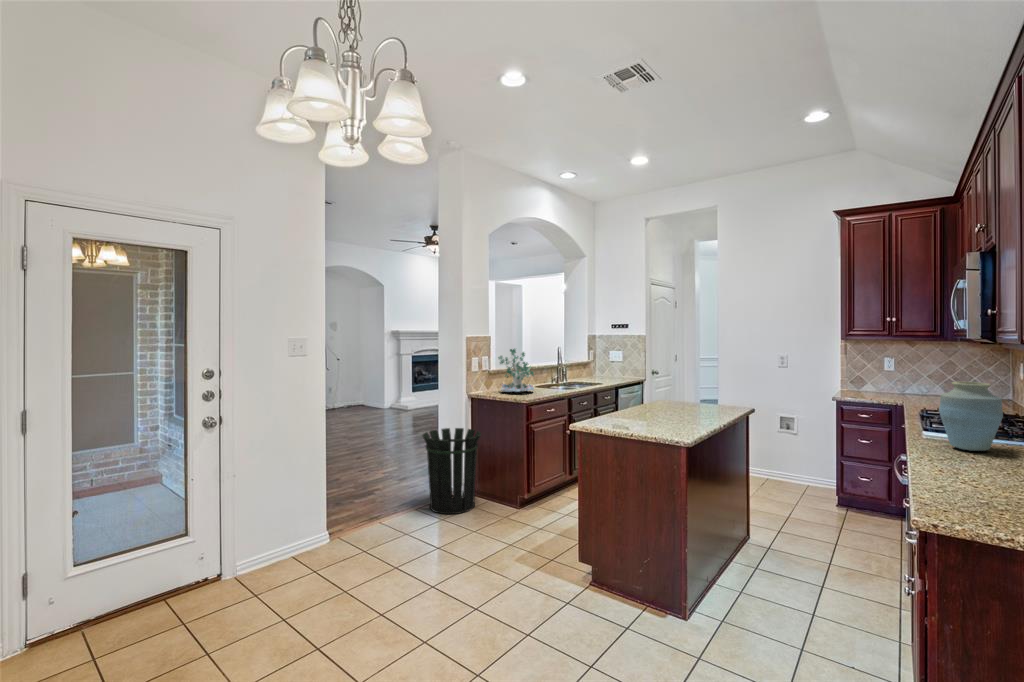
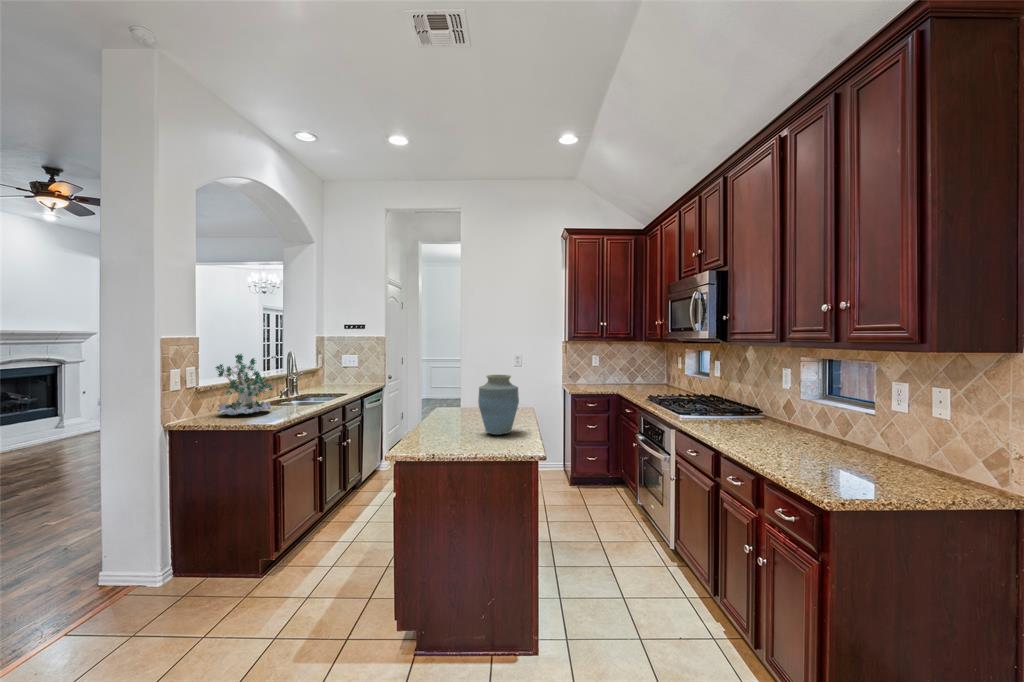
vase: present [939,382,1003,451] -> present [478,375,519,435]
waste bin: present [423,428,481,514] -> none [71,477,194,631]

